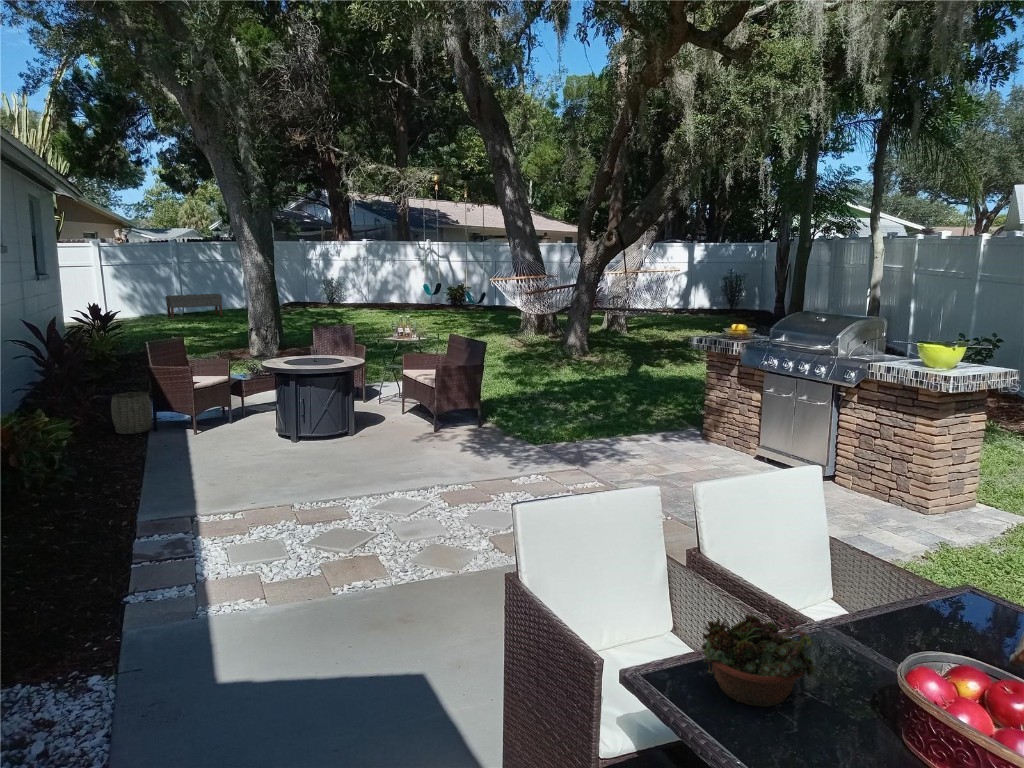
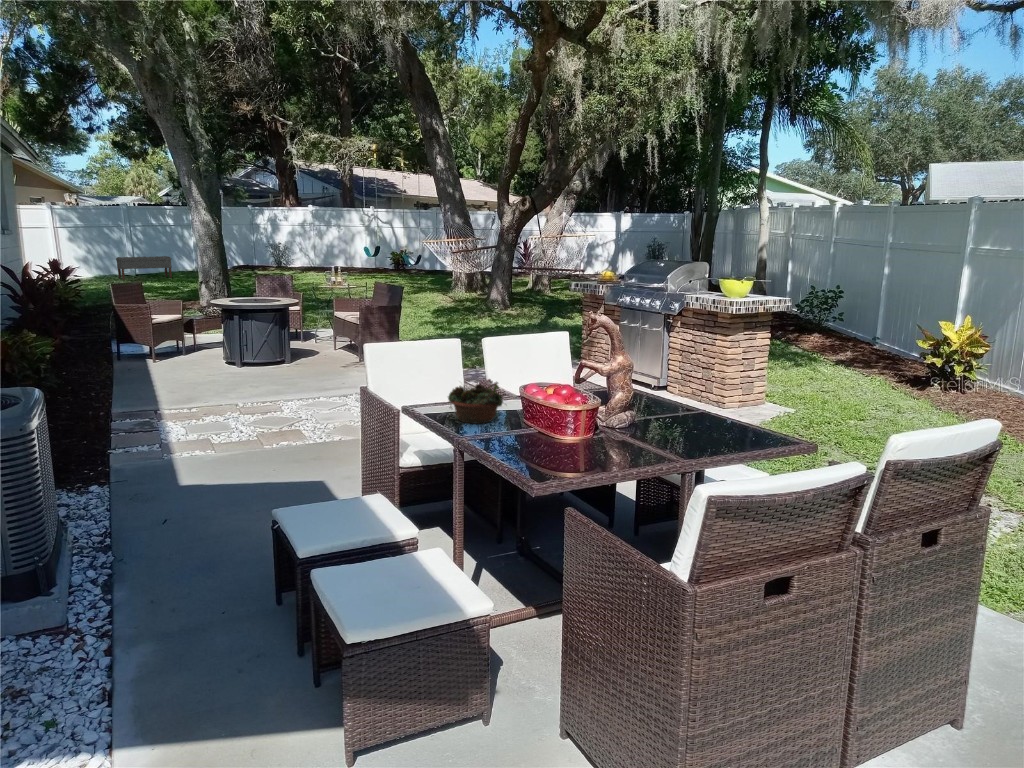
woven basket: present [111,392,152,434] -> none [81,327,116,361]

